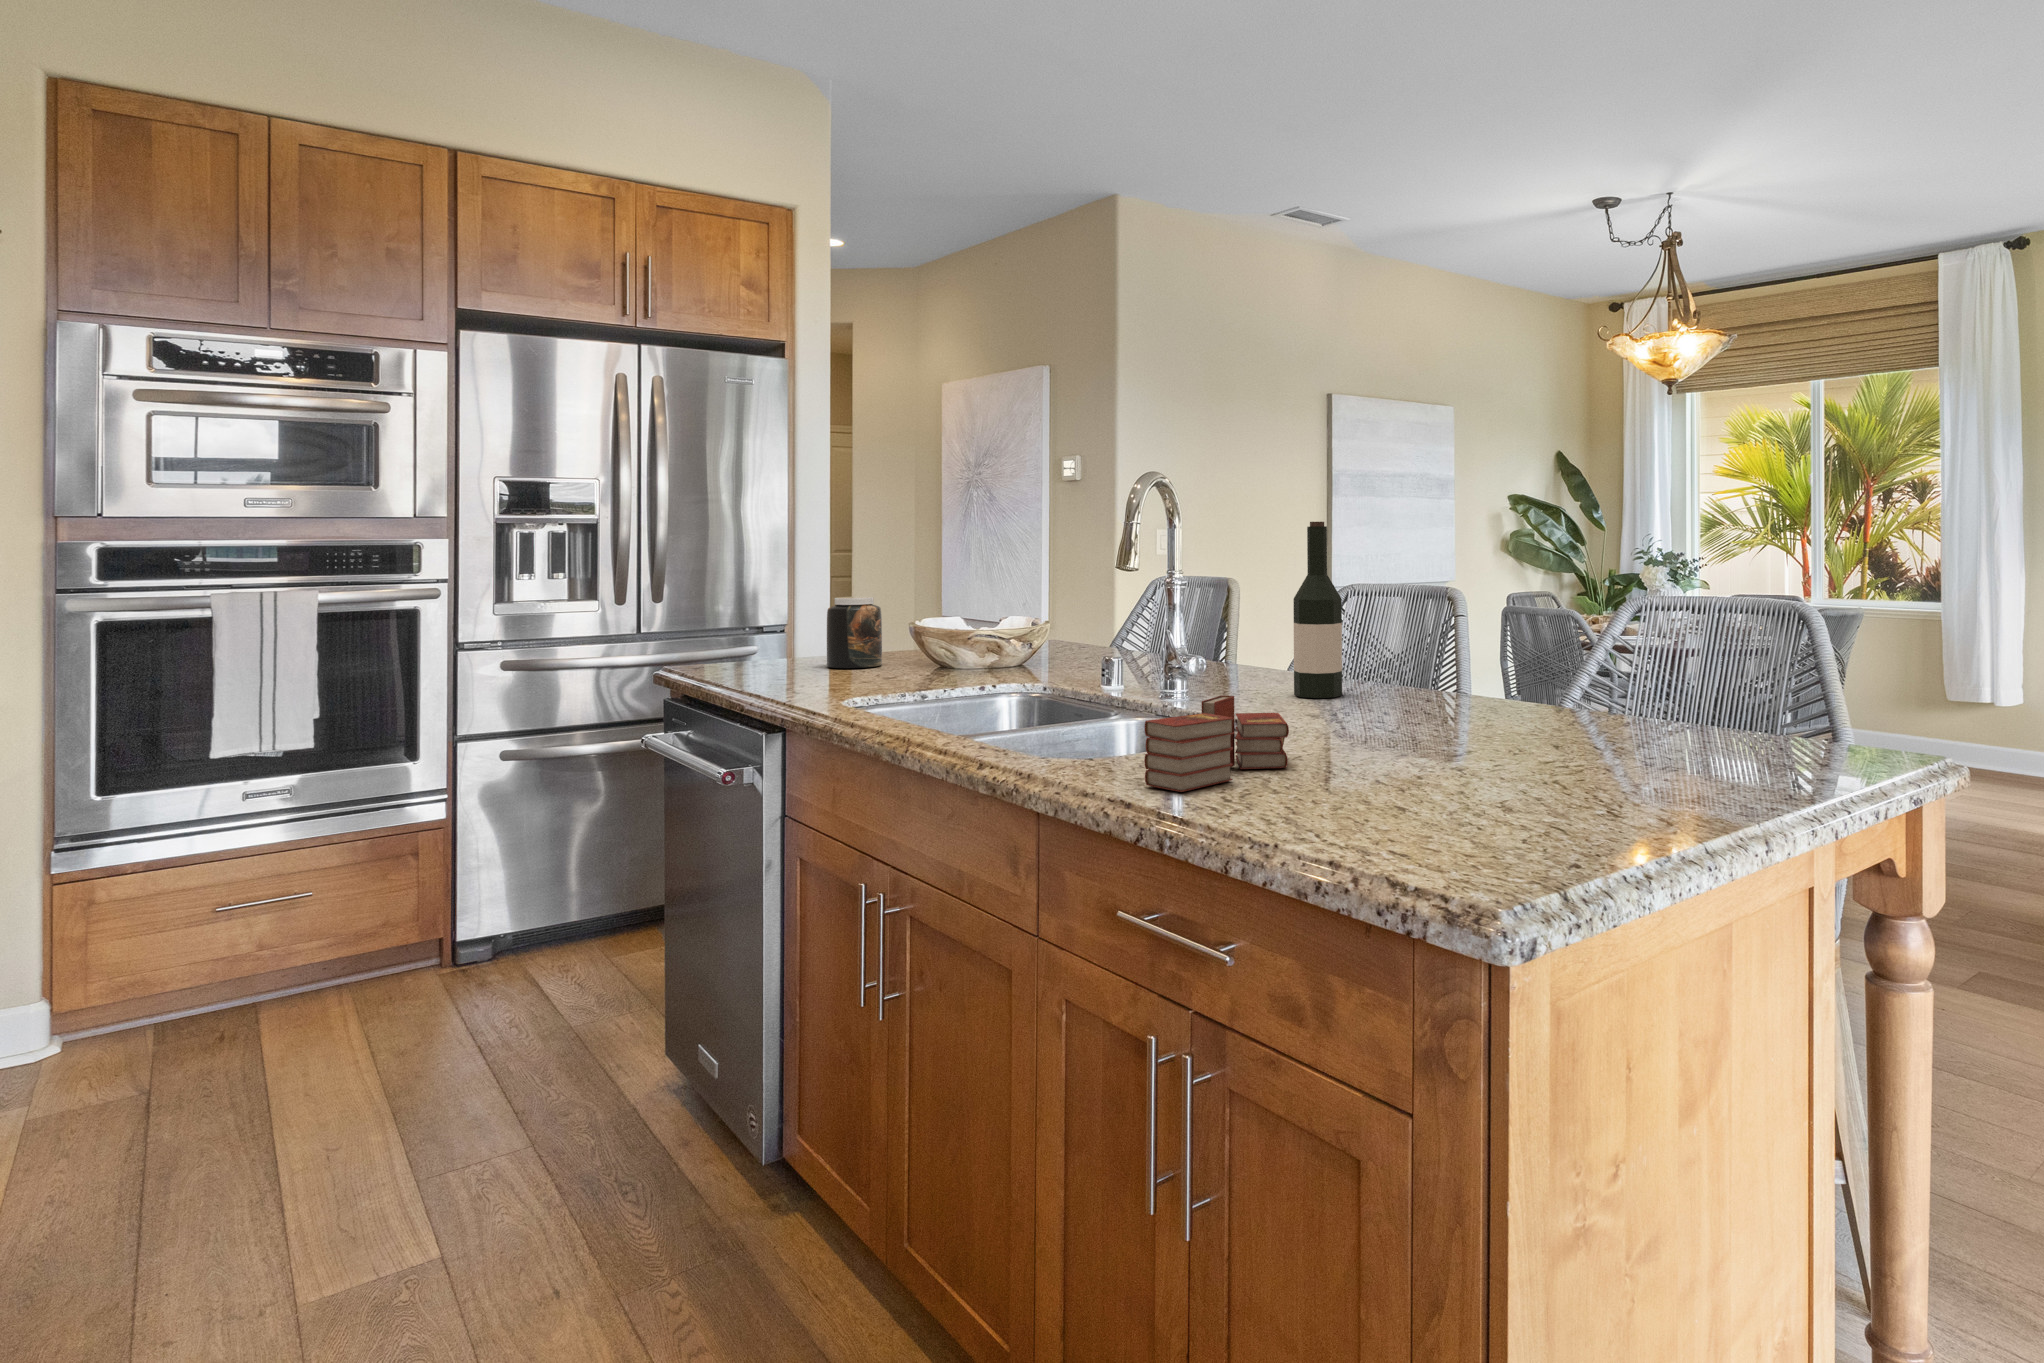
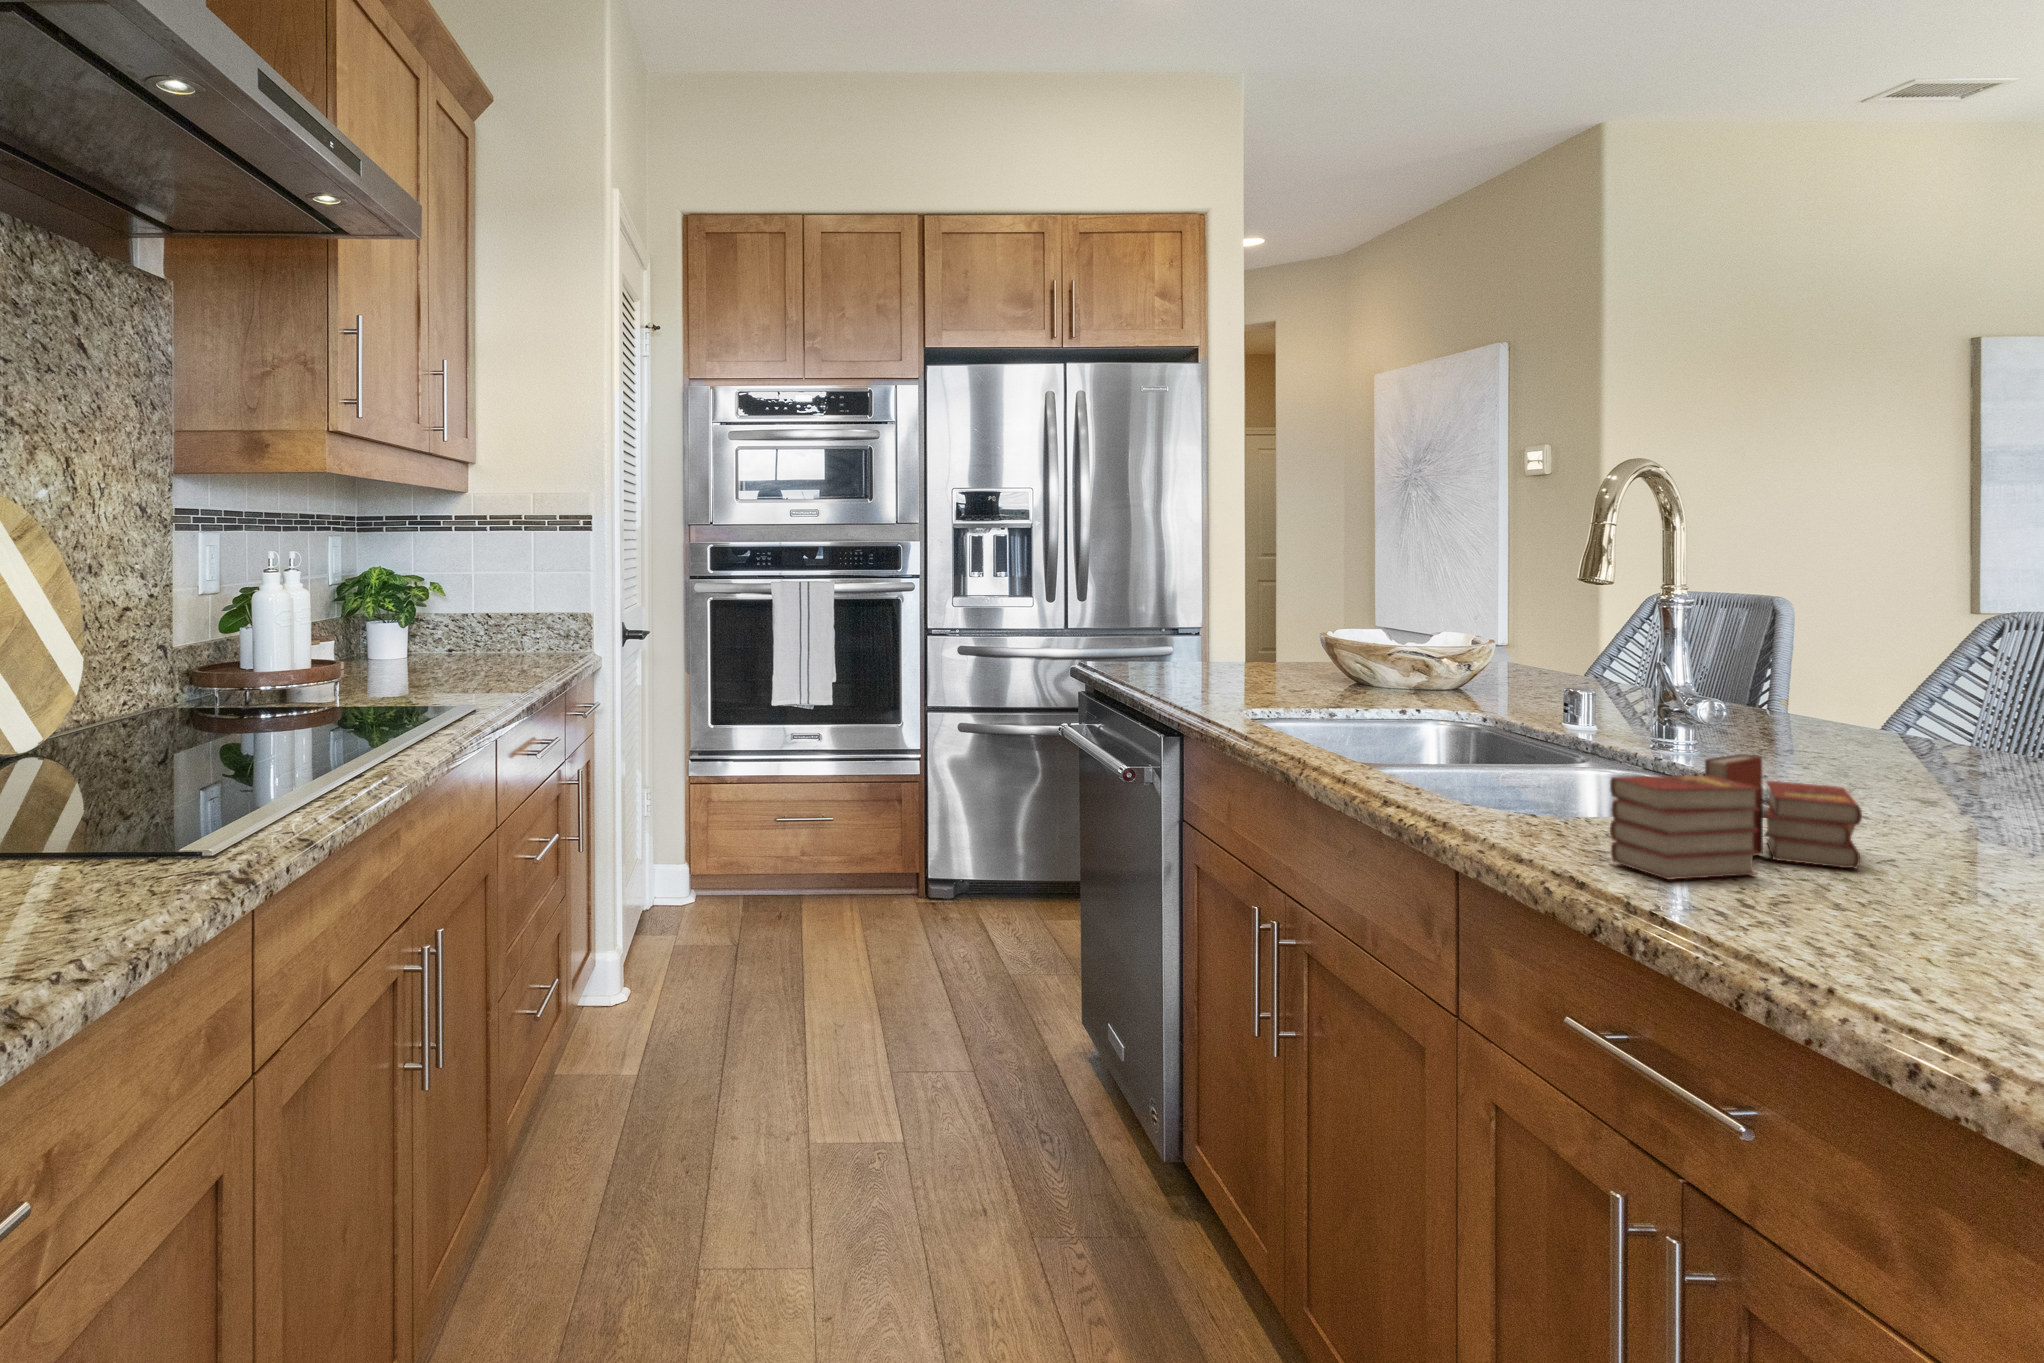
wine bottle: present [1294,522,1342,698] -> none [1878,517,1973,772]
jar: present [827,596,882,668] -> none [1237,602,1296,677]

